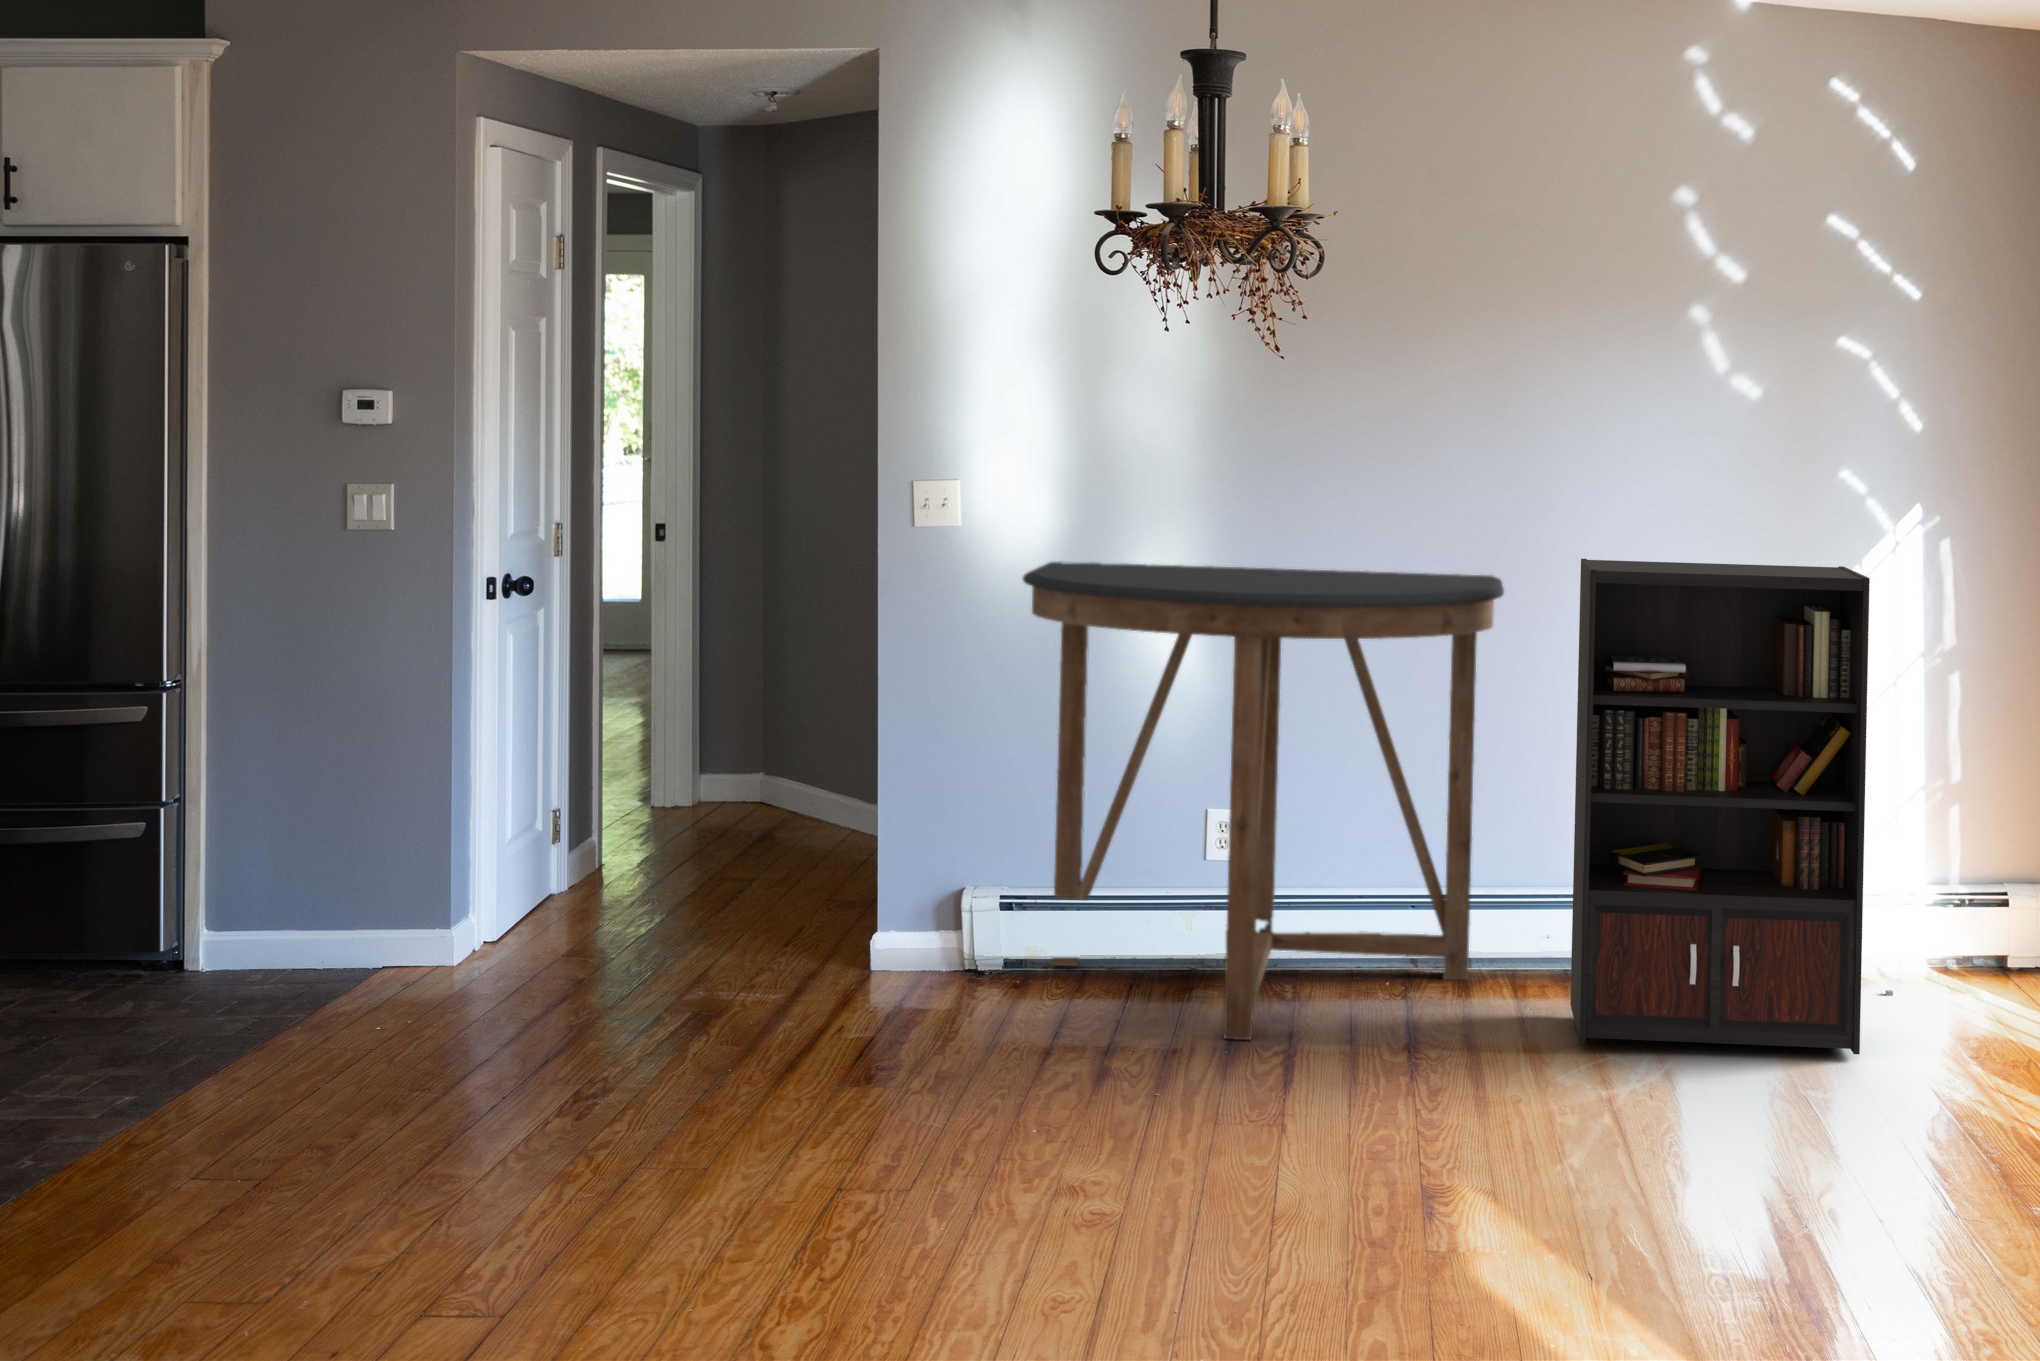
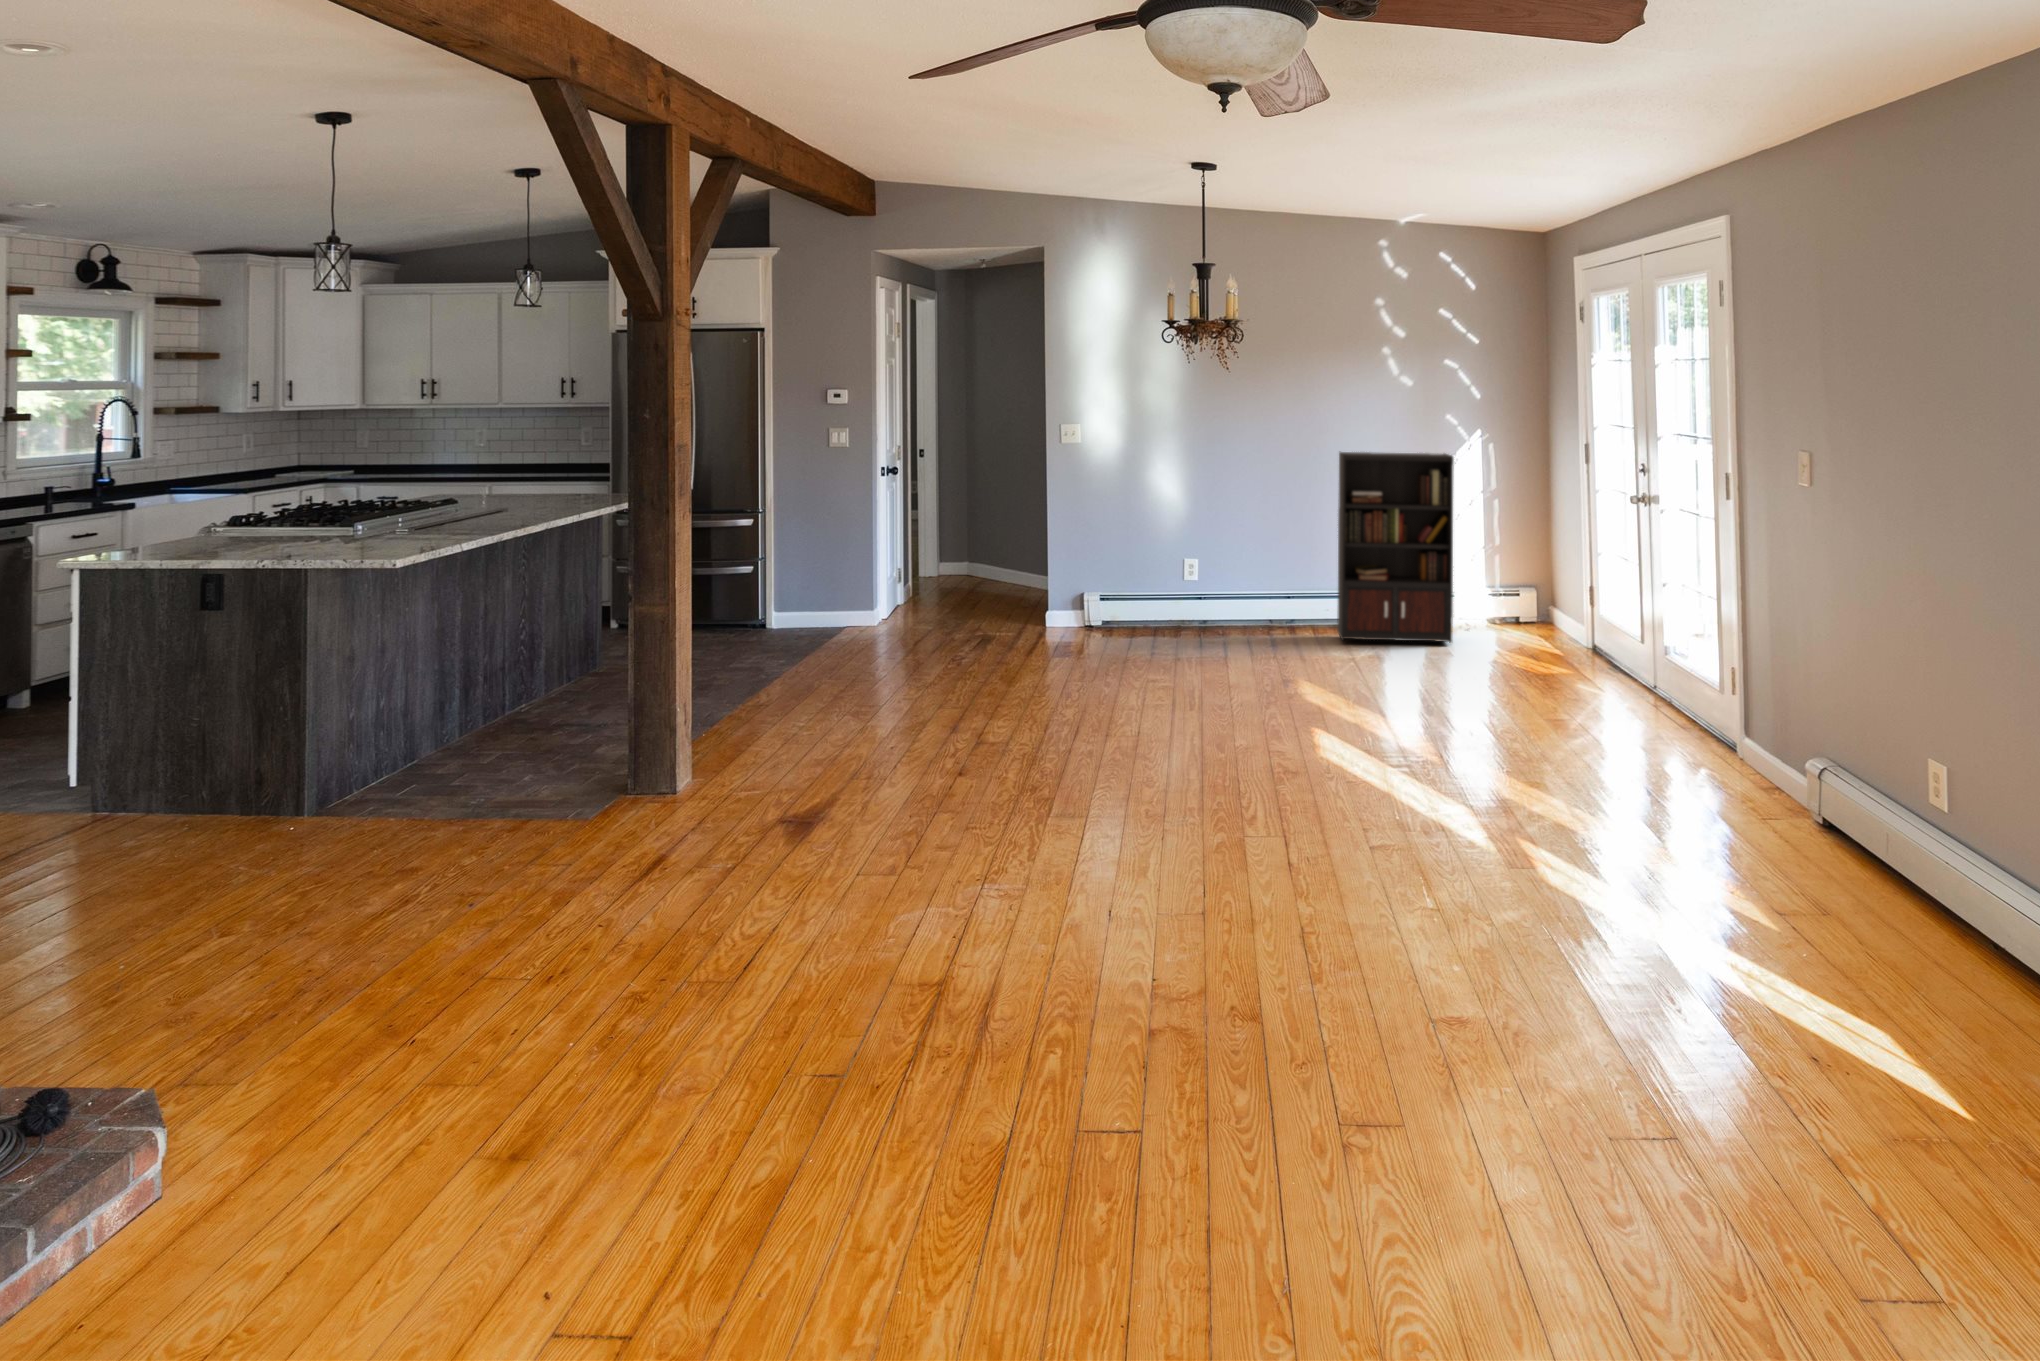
console table: present [1023,561,1504,1040] -> none [1111,457,1308,643]

